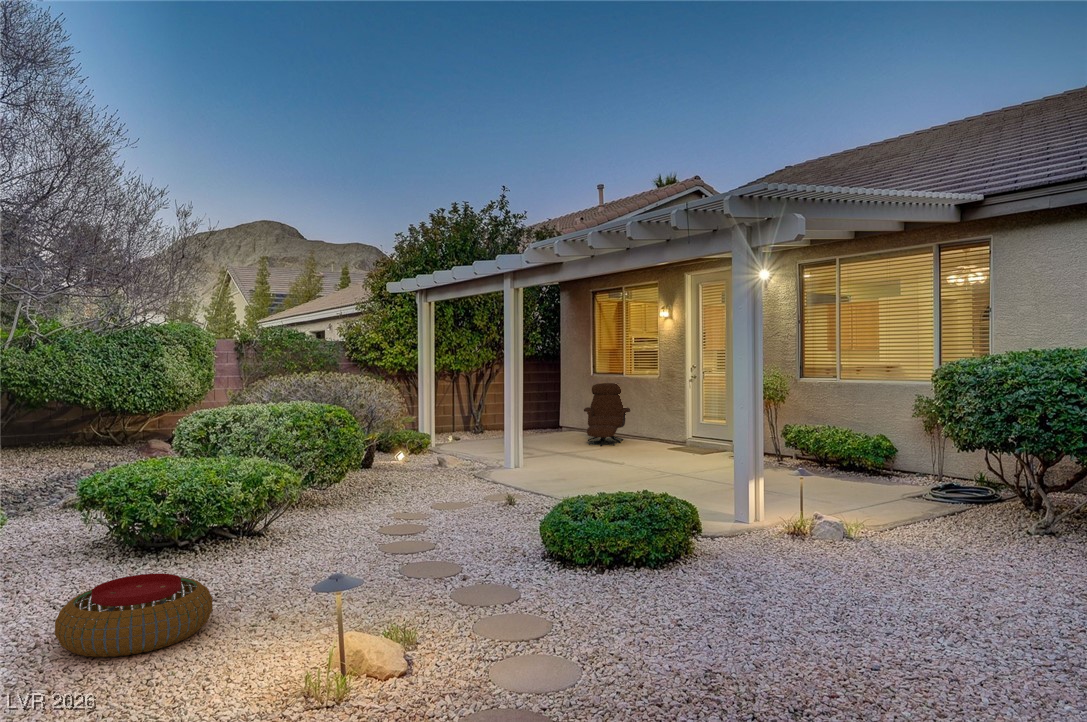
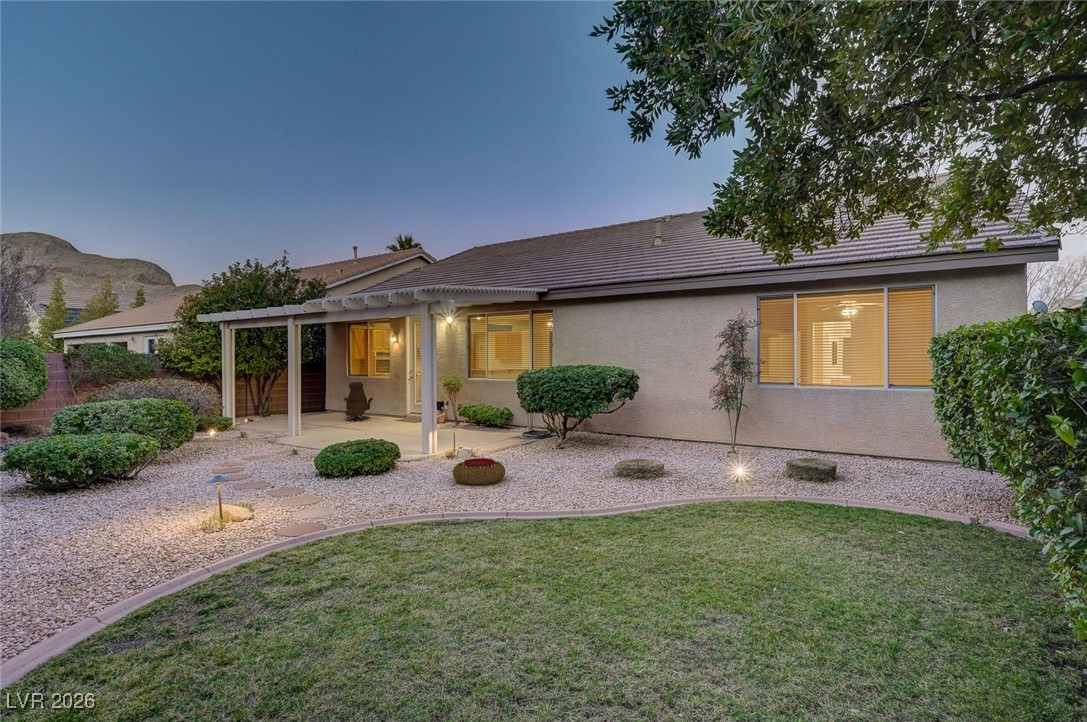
pouf: present [55,573,212,657] -> present [453,458,505,485]

